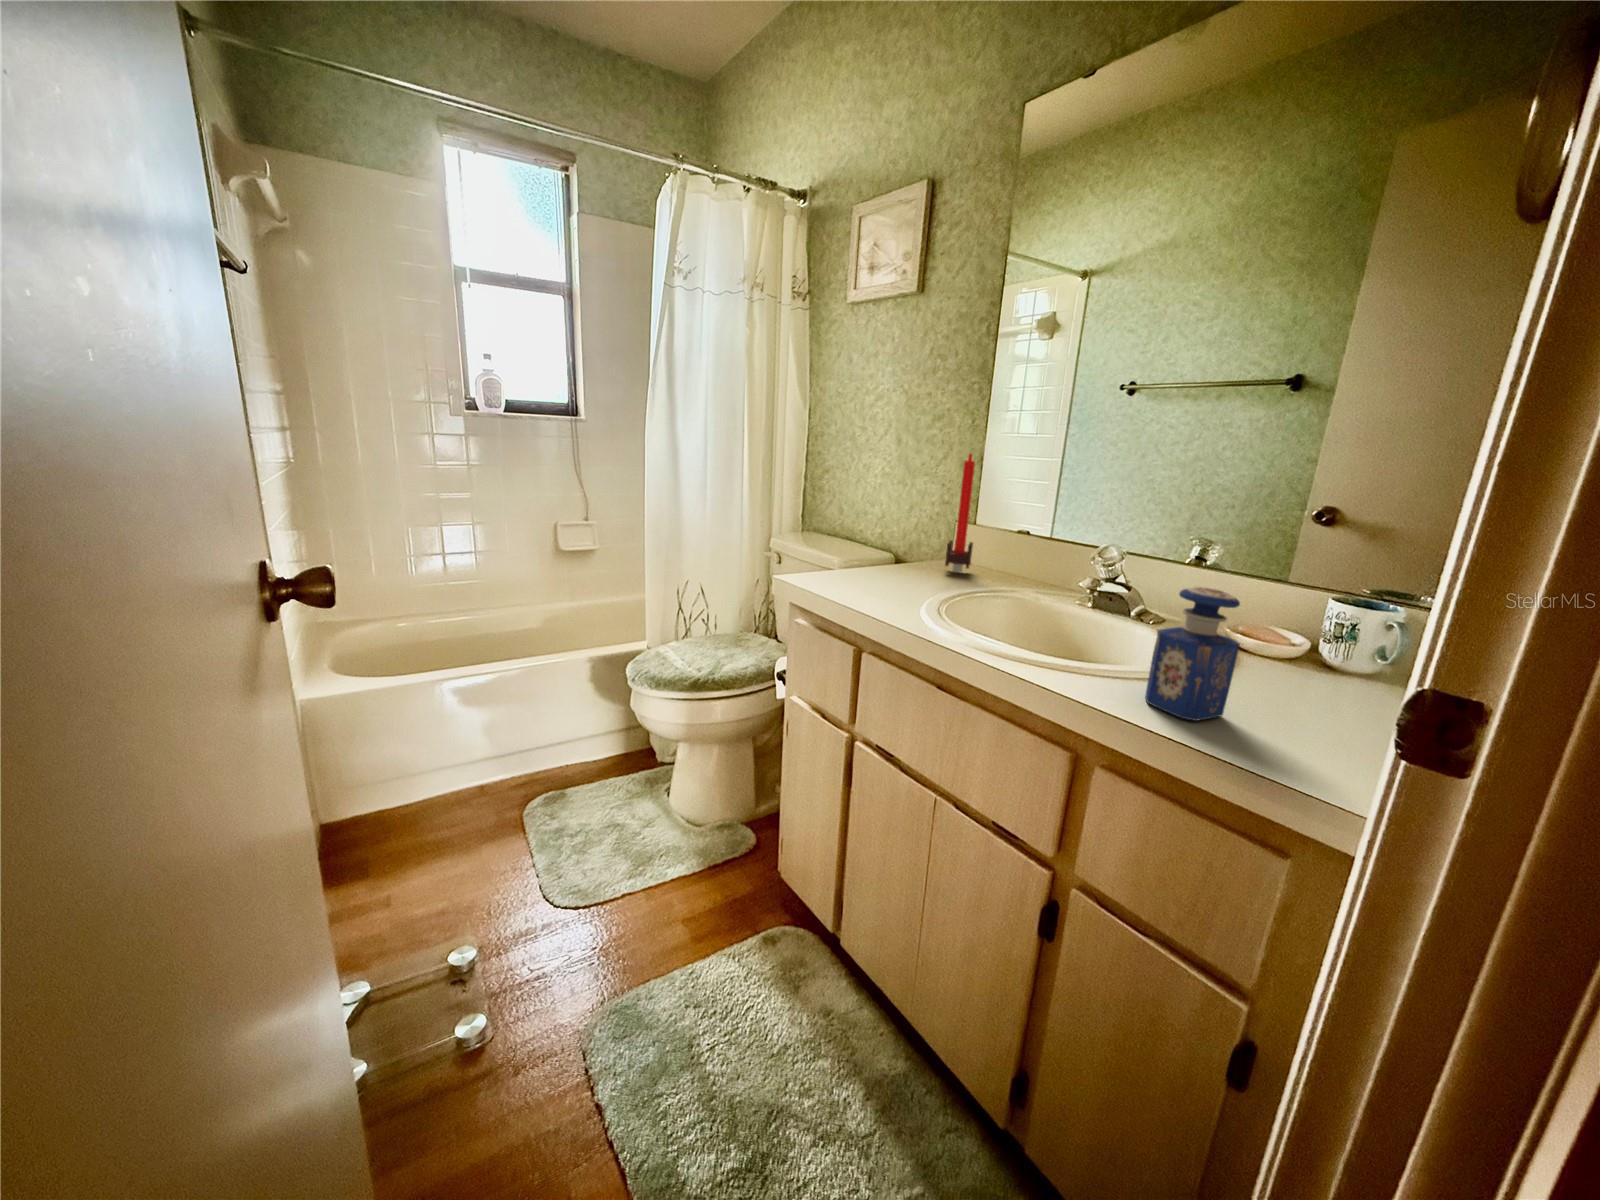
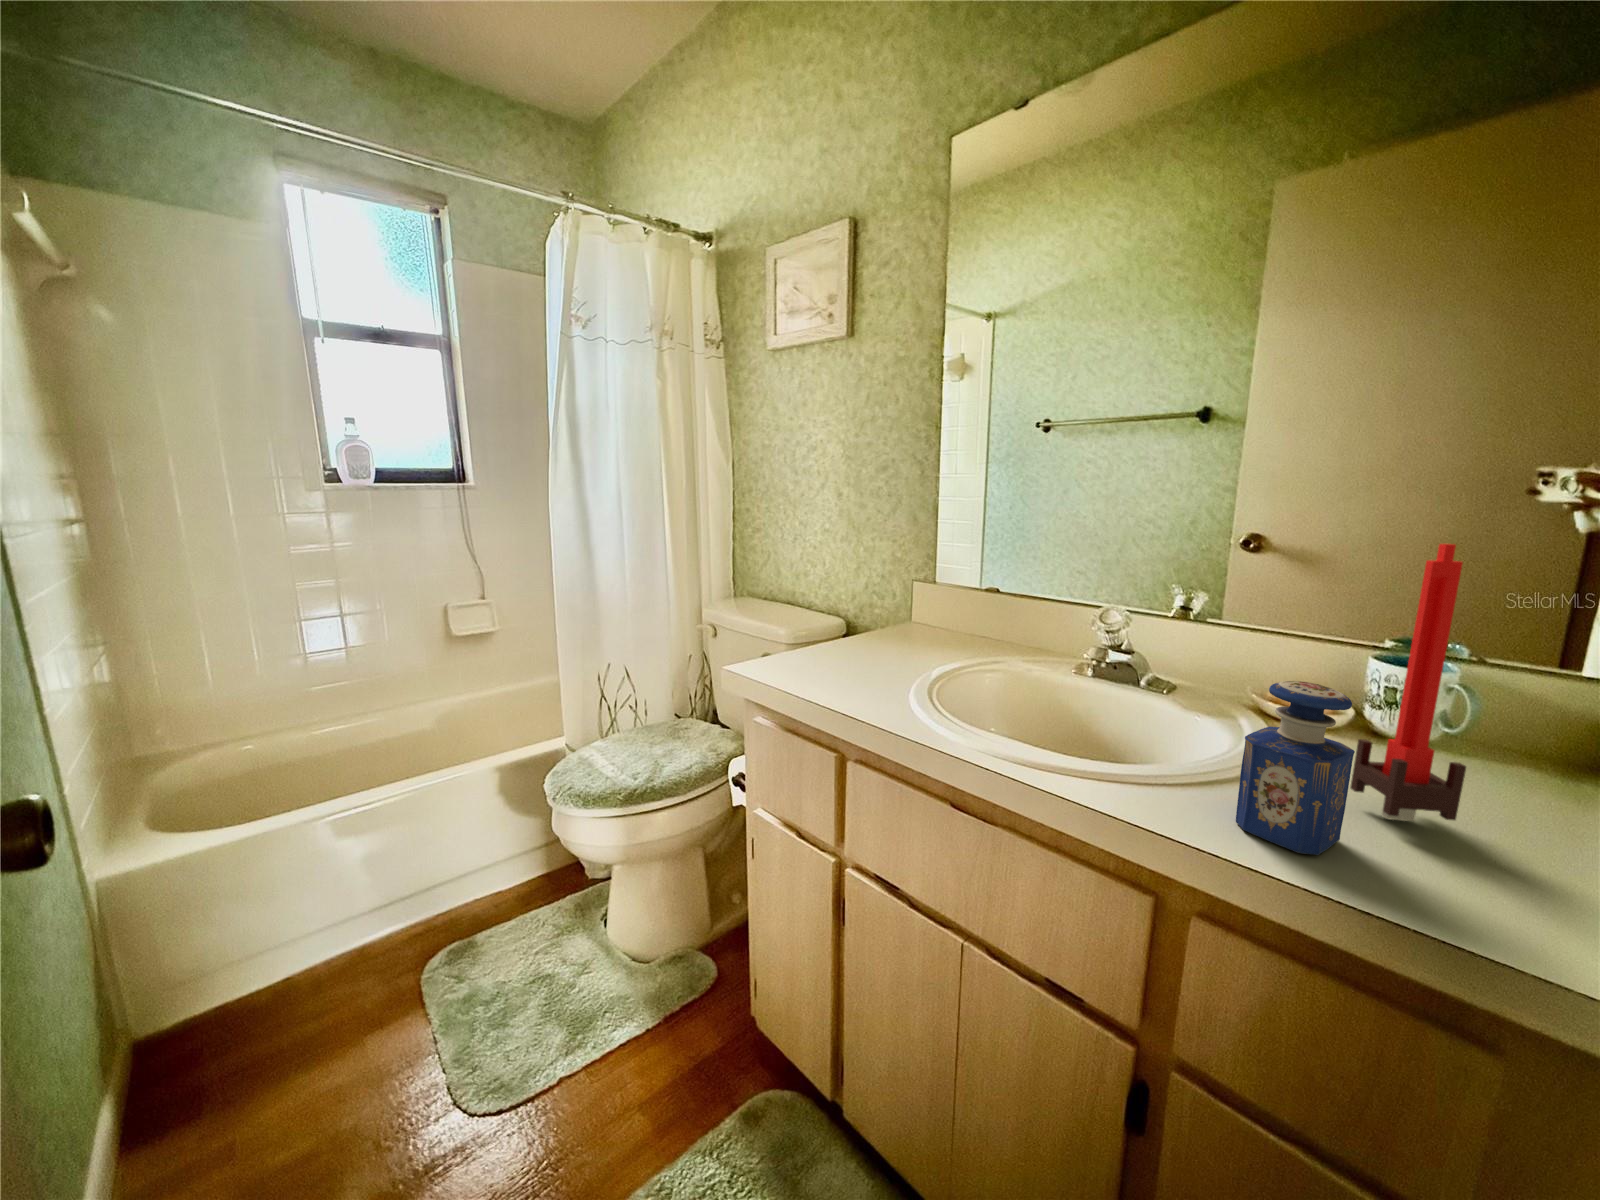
candle: present [945,454,975,573] -> present [1350,544,1466,821]

